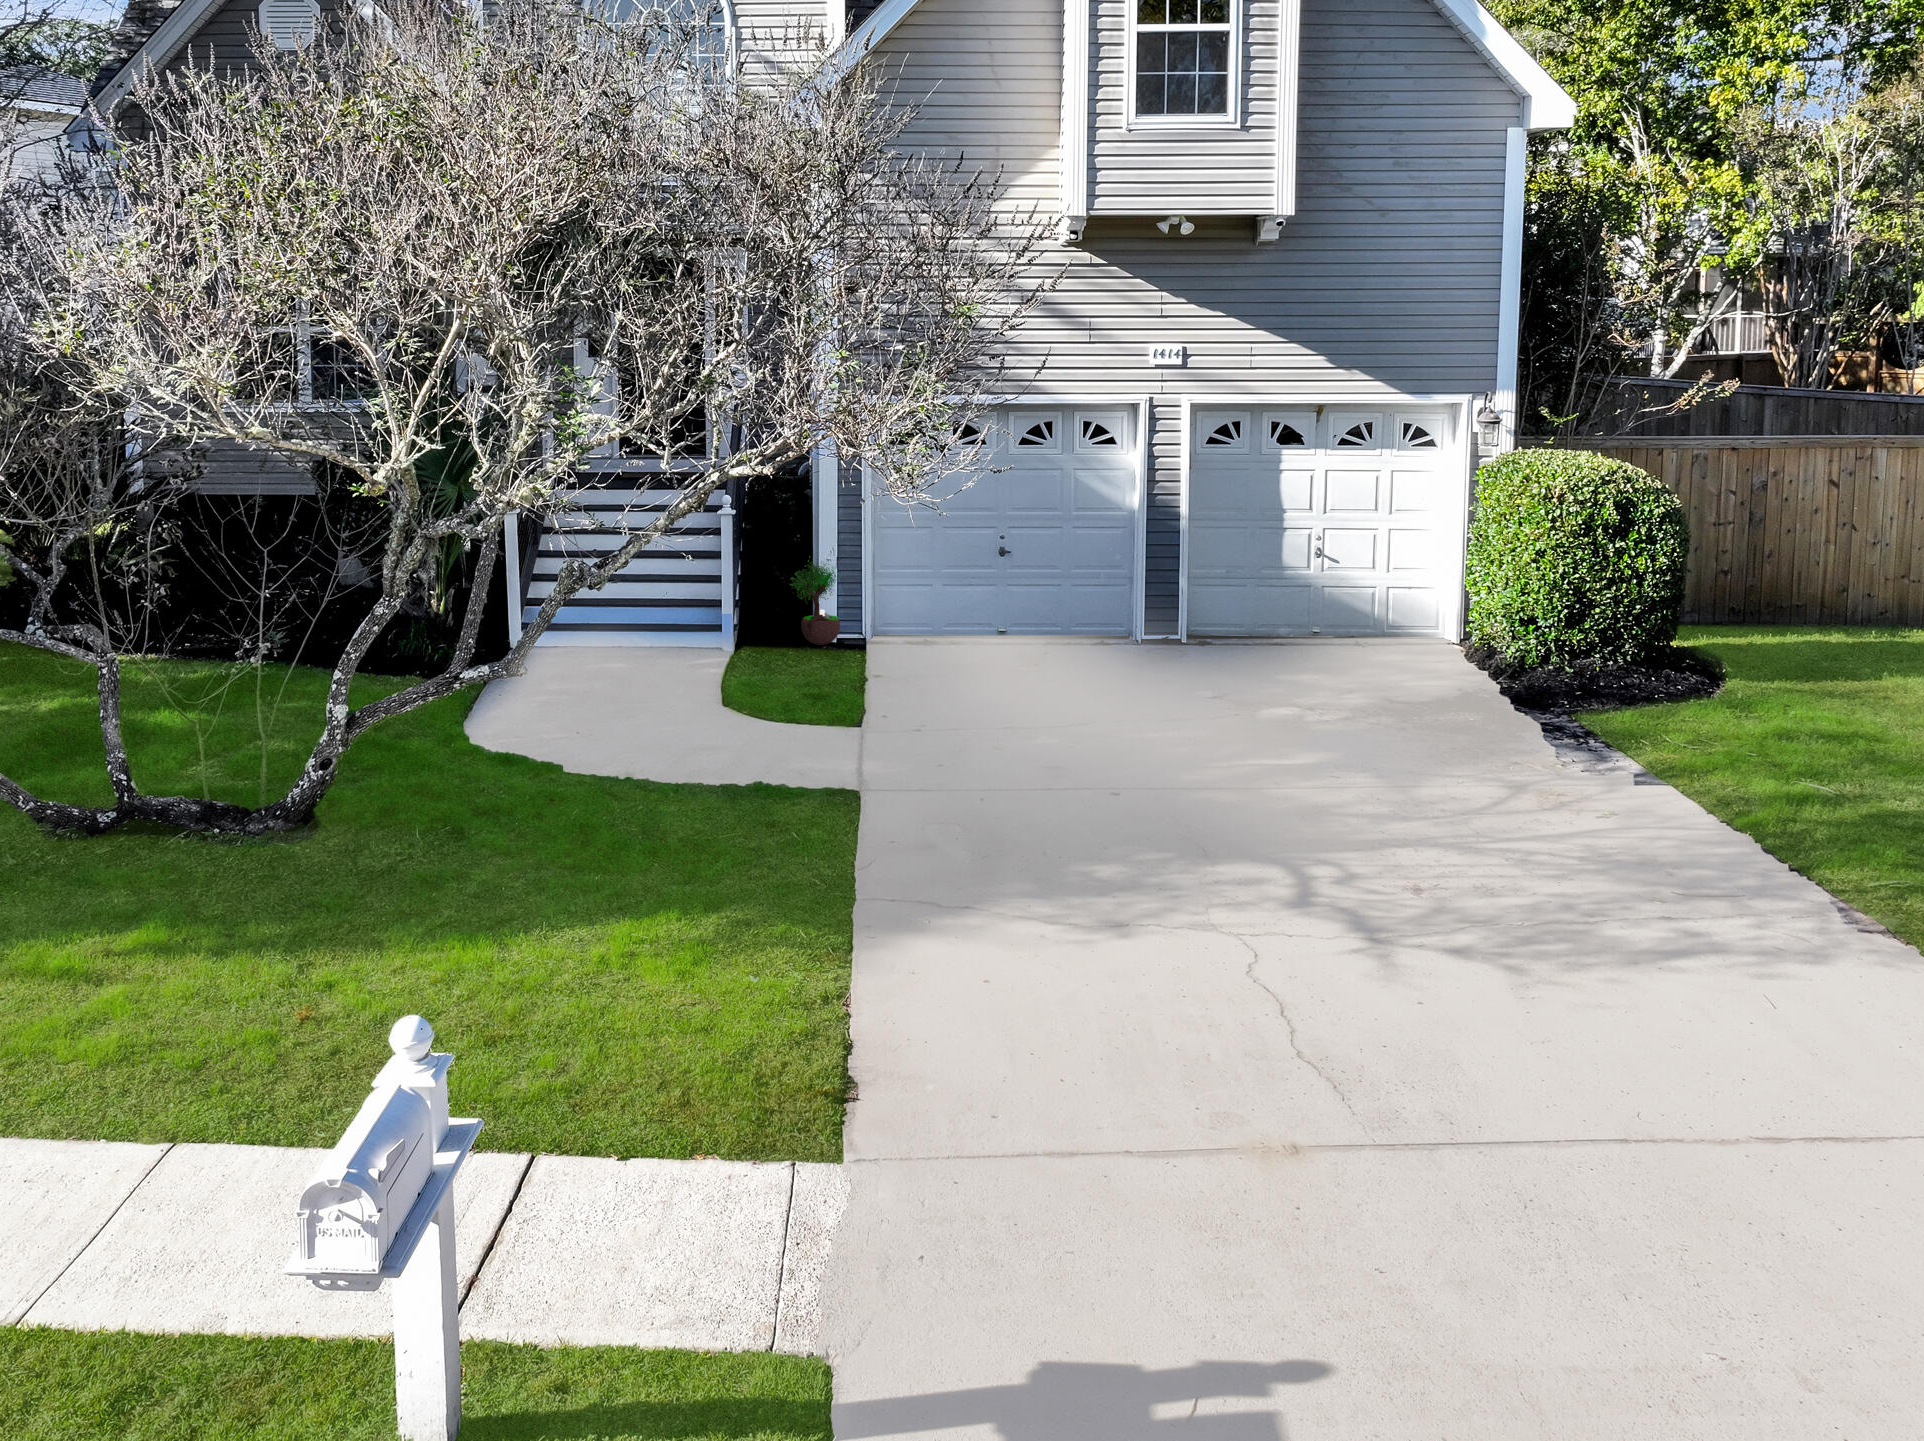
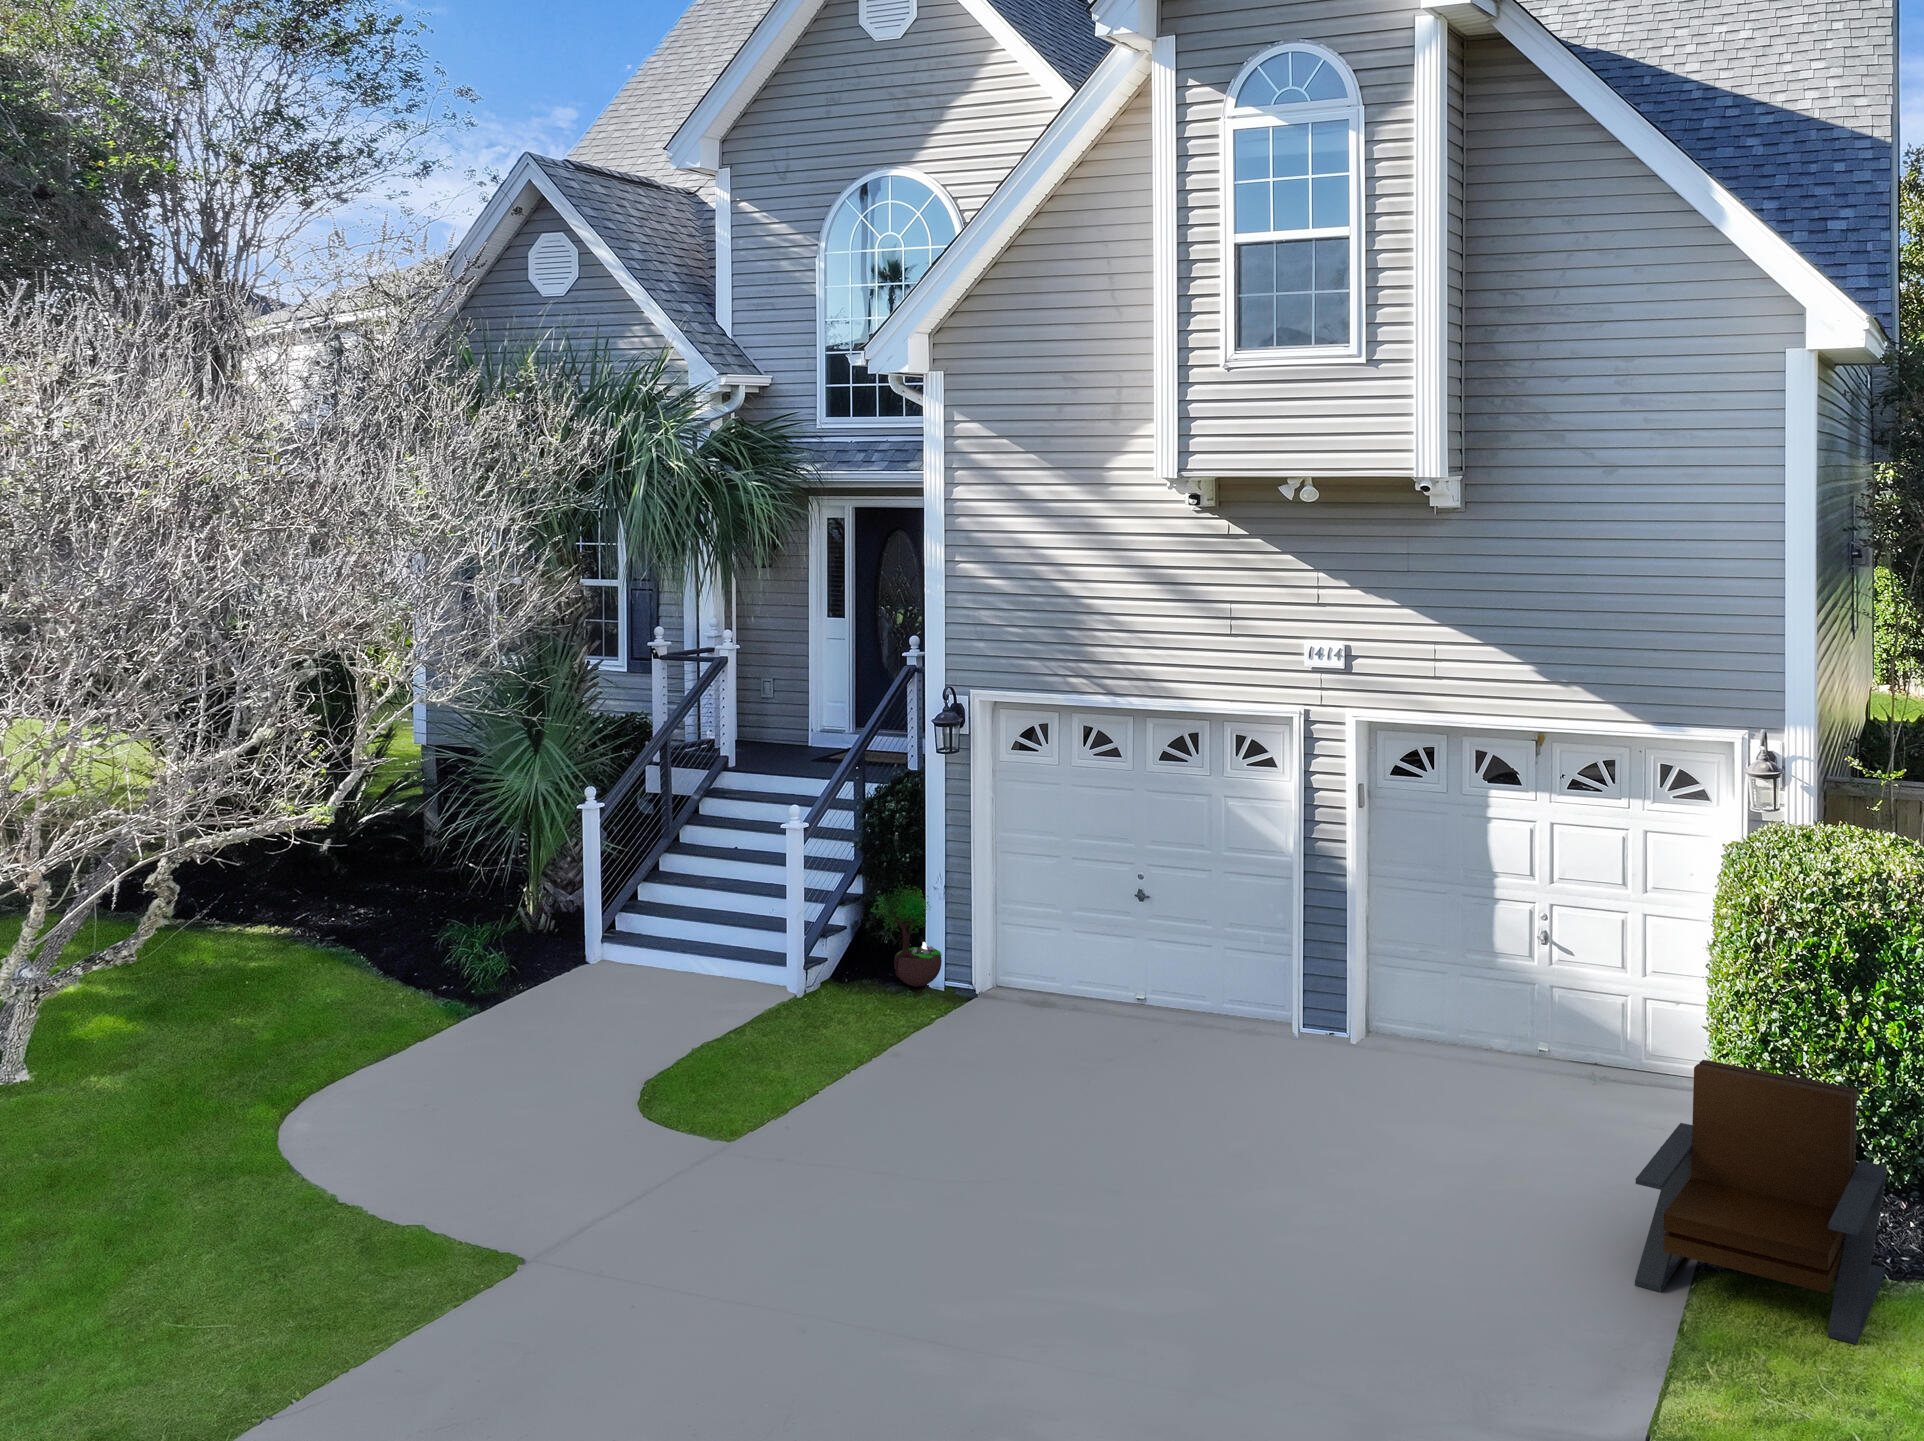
lounge chair: none [1522,582,1693,717] -> present [1635,1060,1887,1344]

